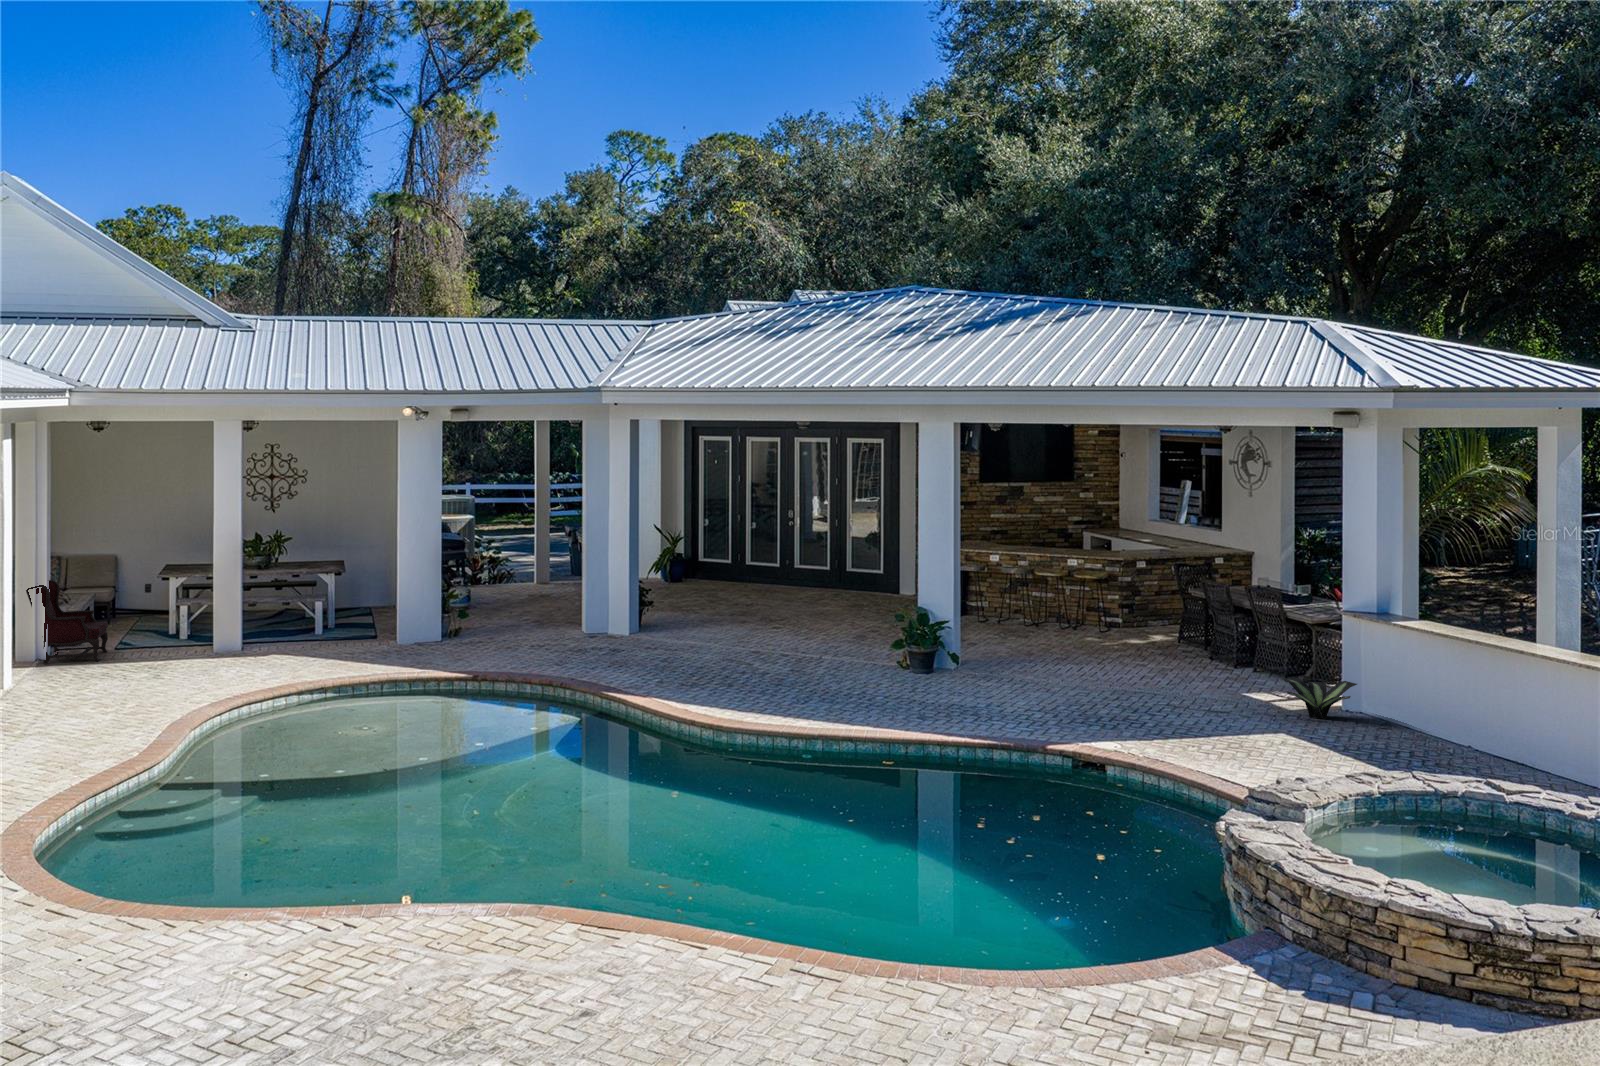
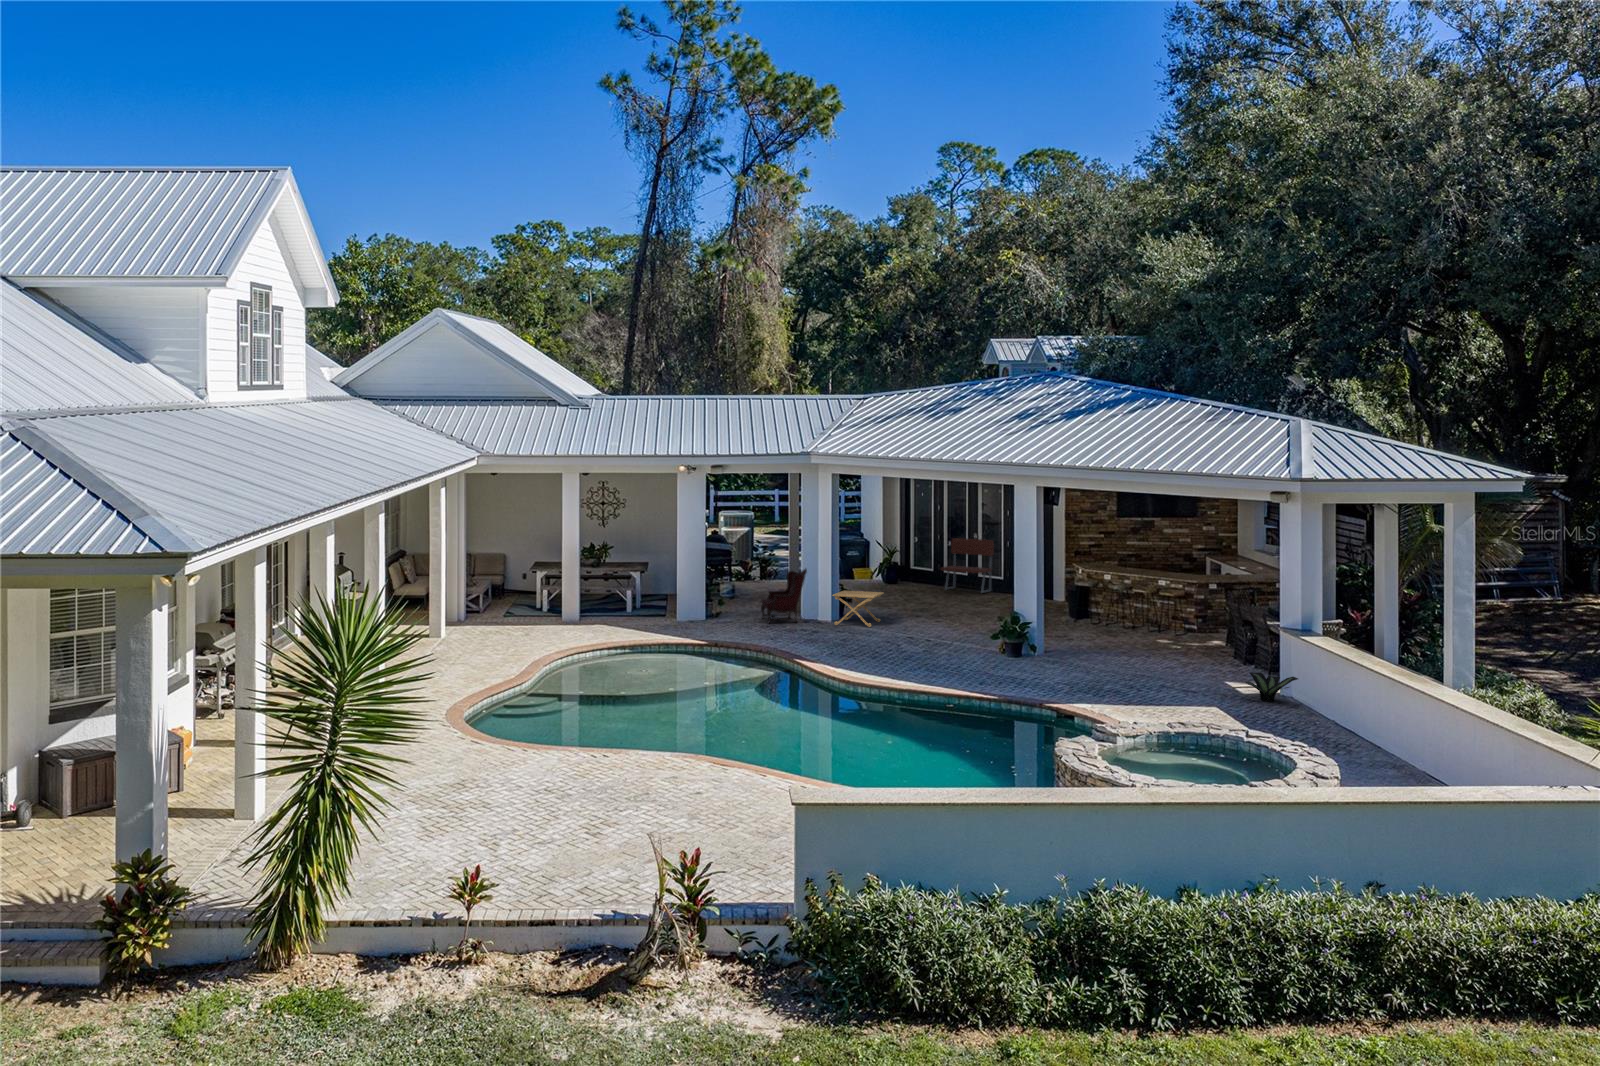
bench: none [754,516,822,587] -> present [941,538,994,593]
armchair: present [26,580,108,664] -> present [761,569,807,623]
side table: none [637,589,707,639] -> present [832,591,884,627]

